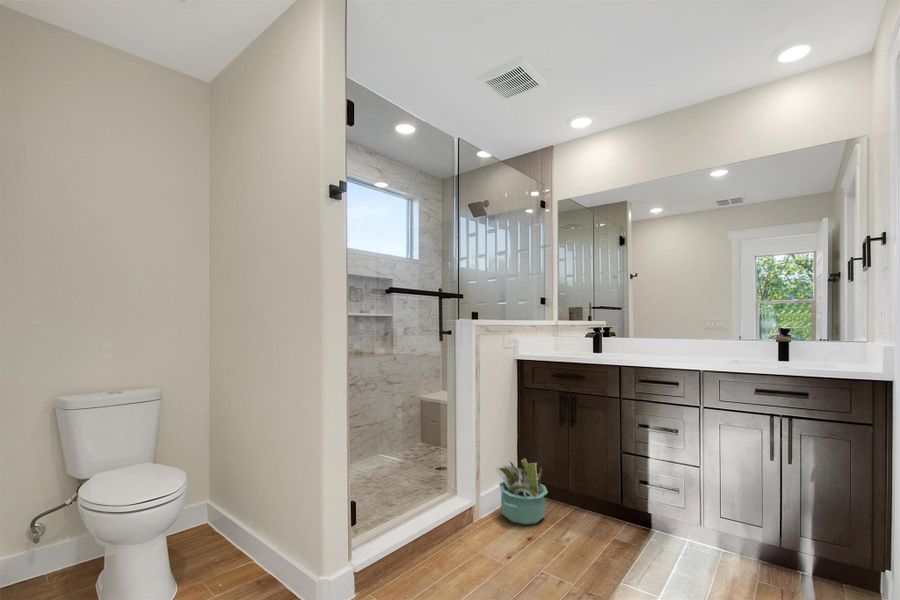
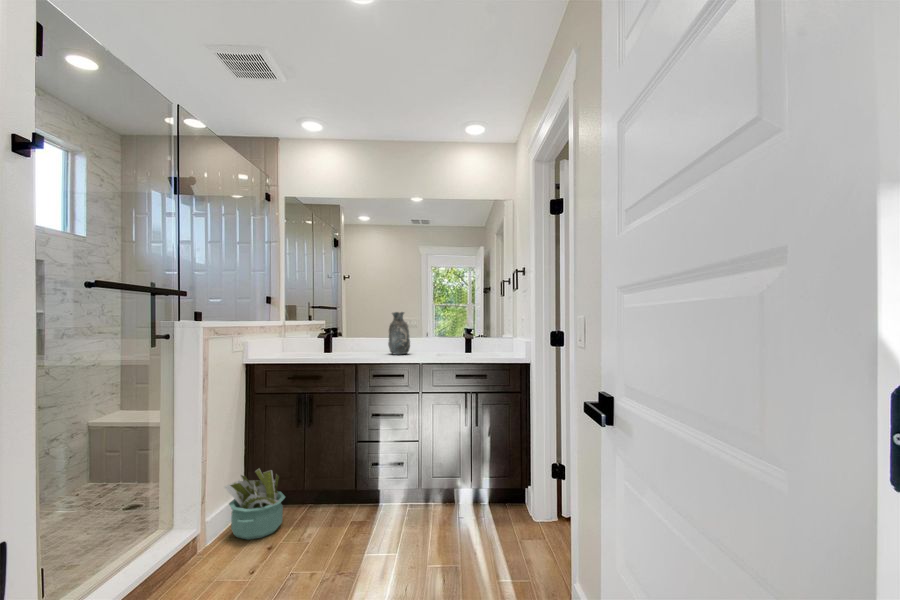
decorative vase: none [665,314,694,364] -> present [388,312,410,354]

